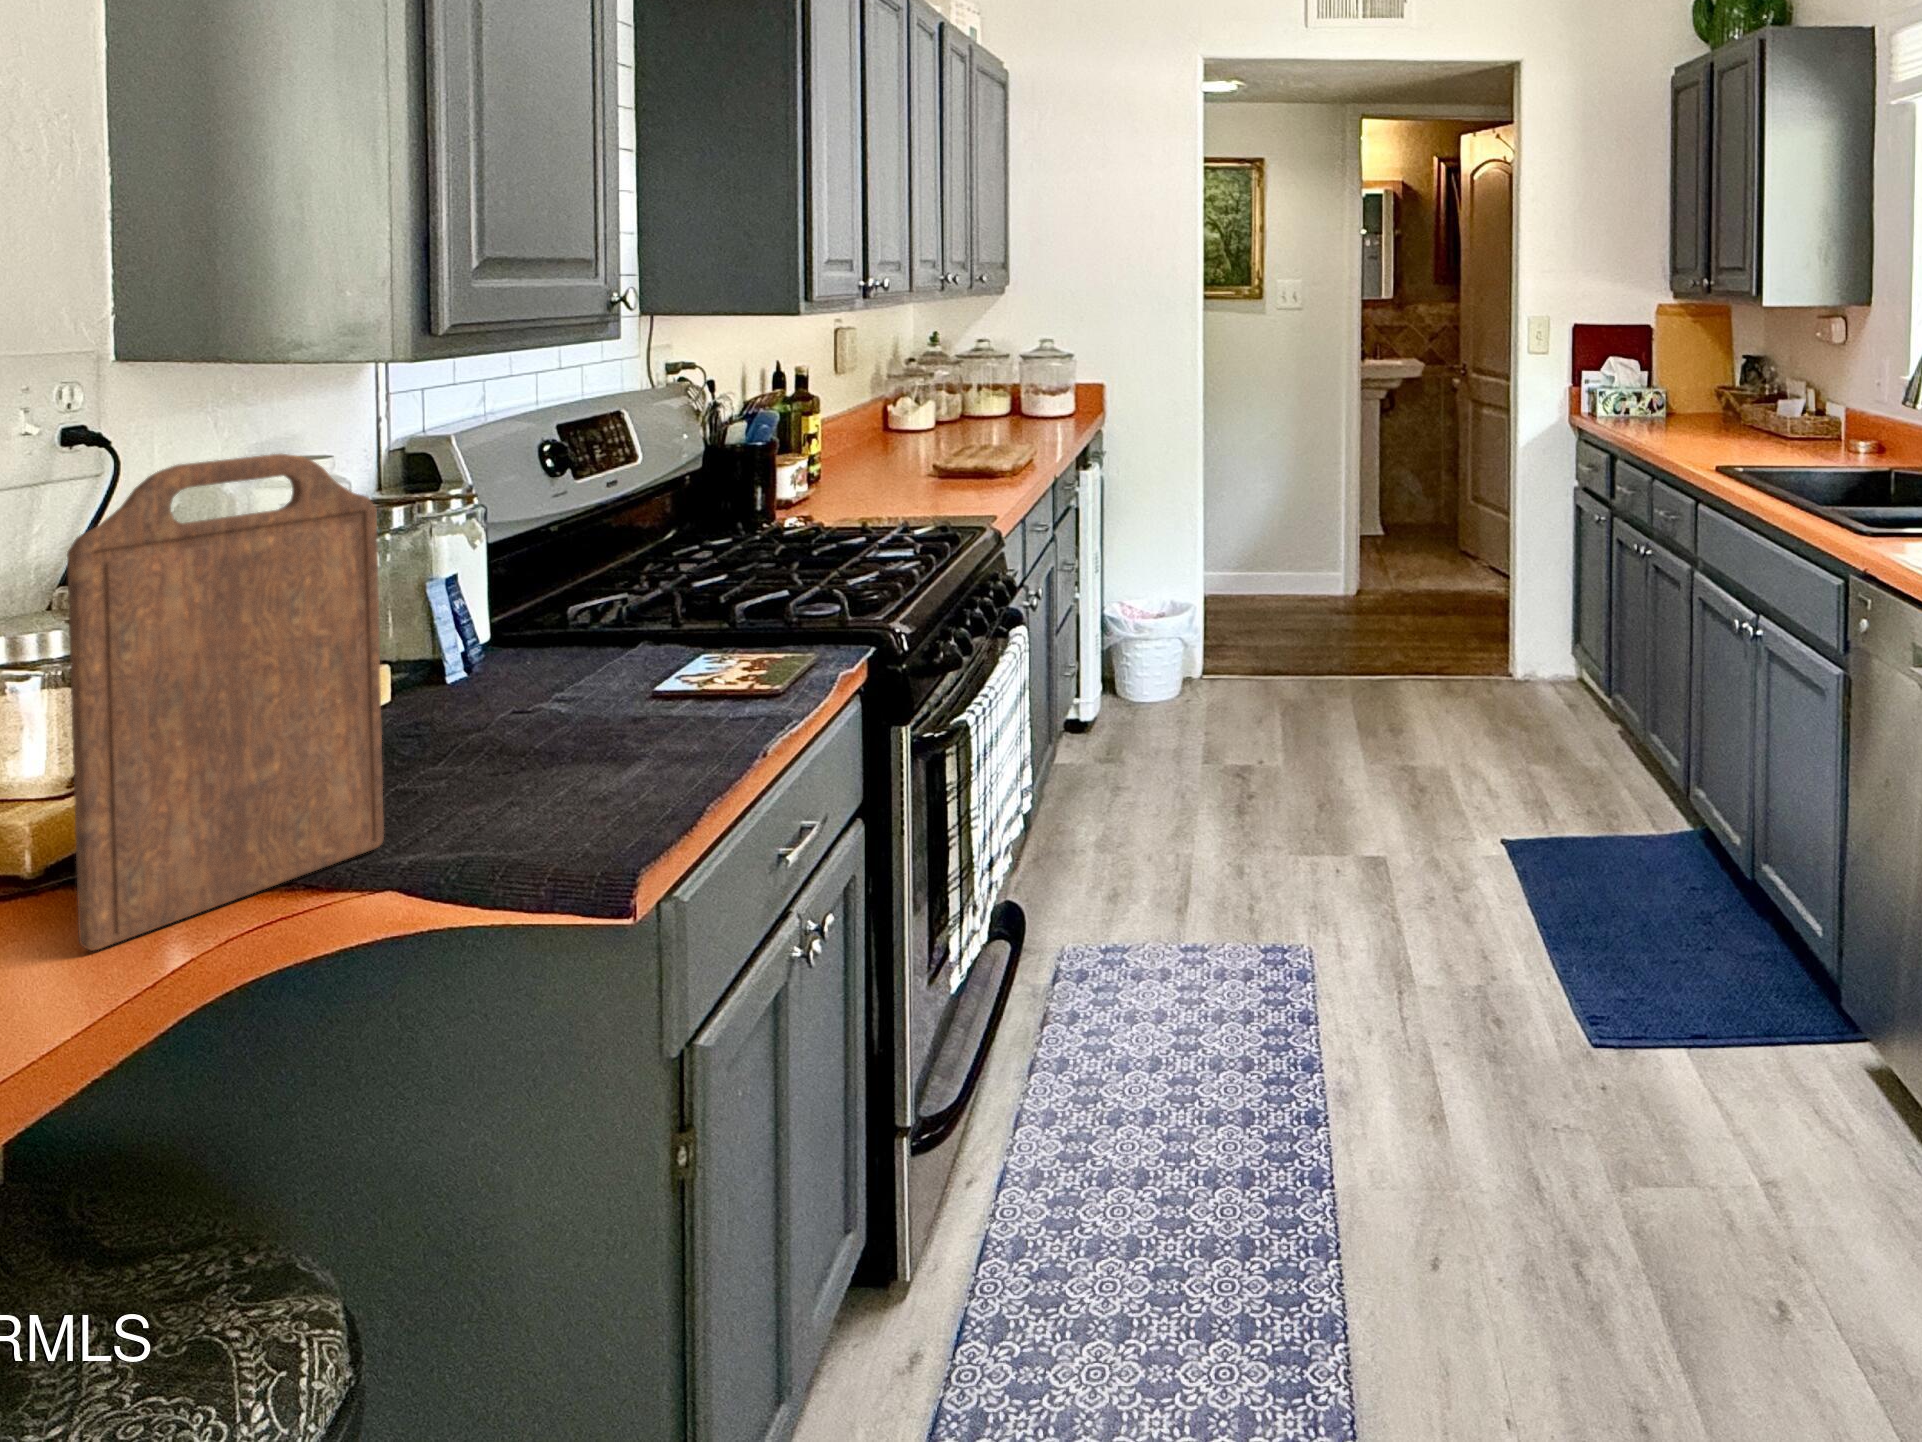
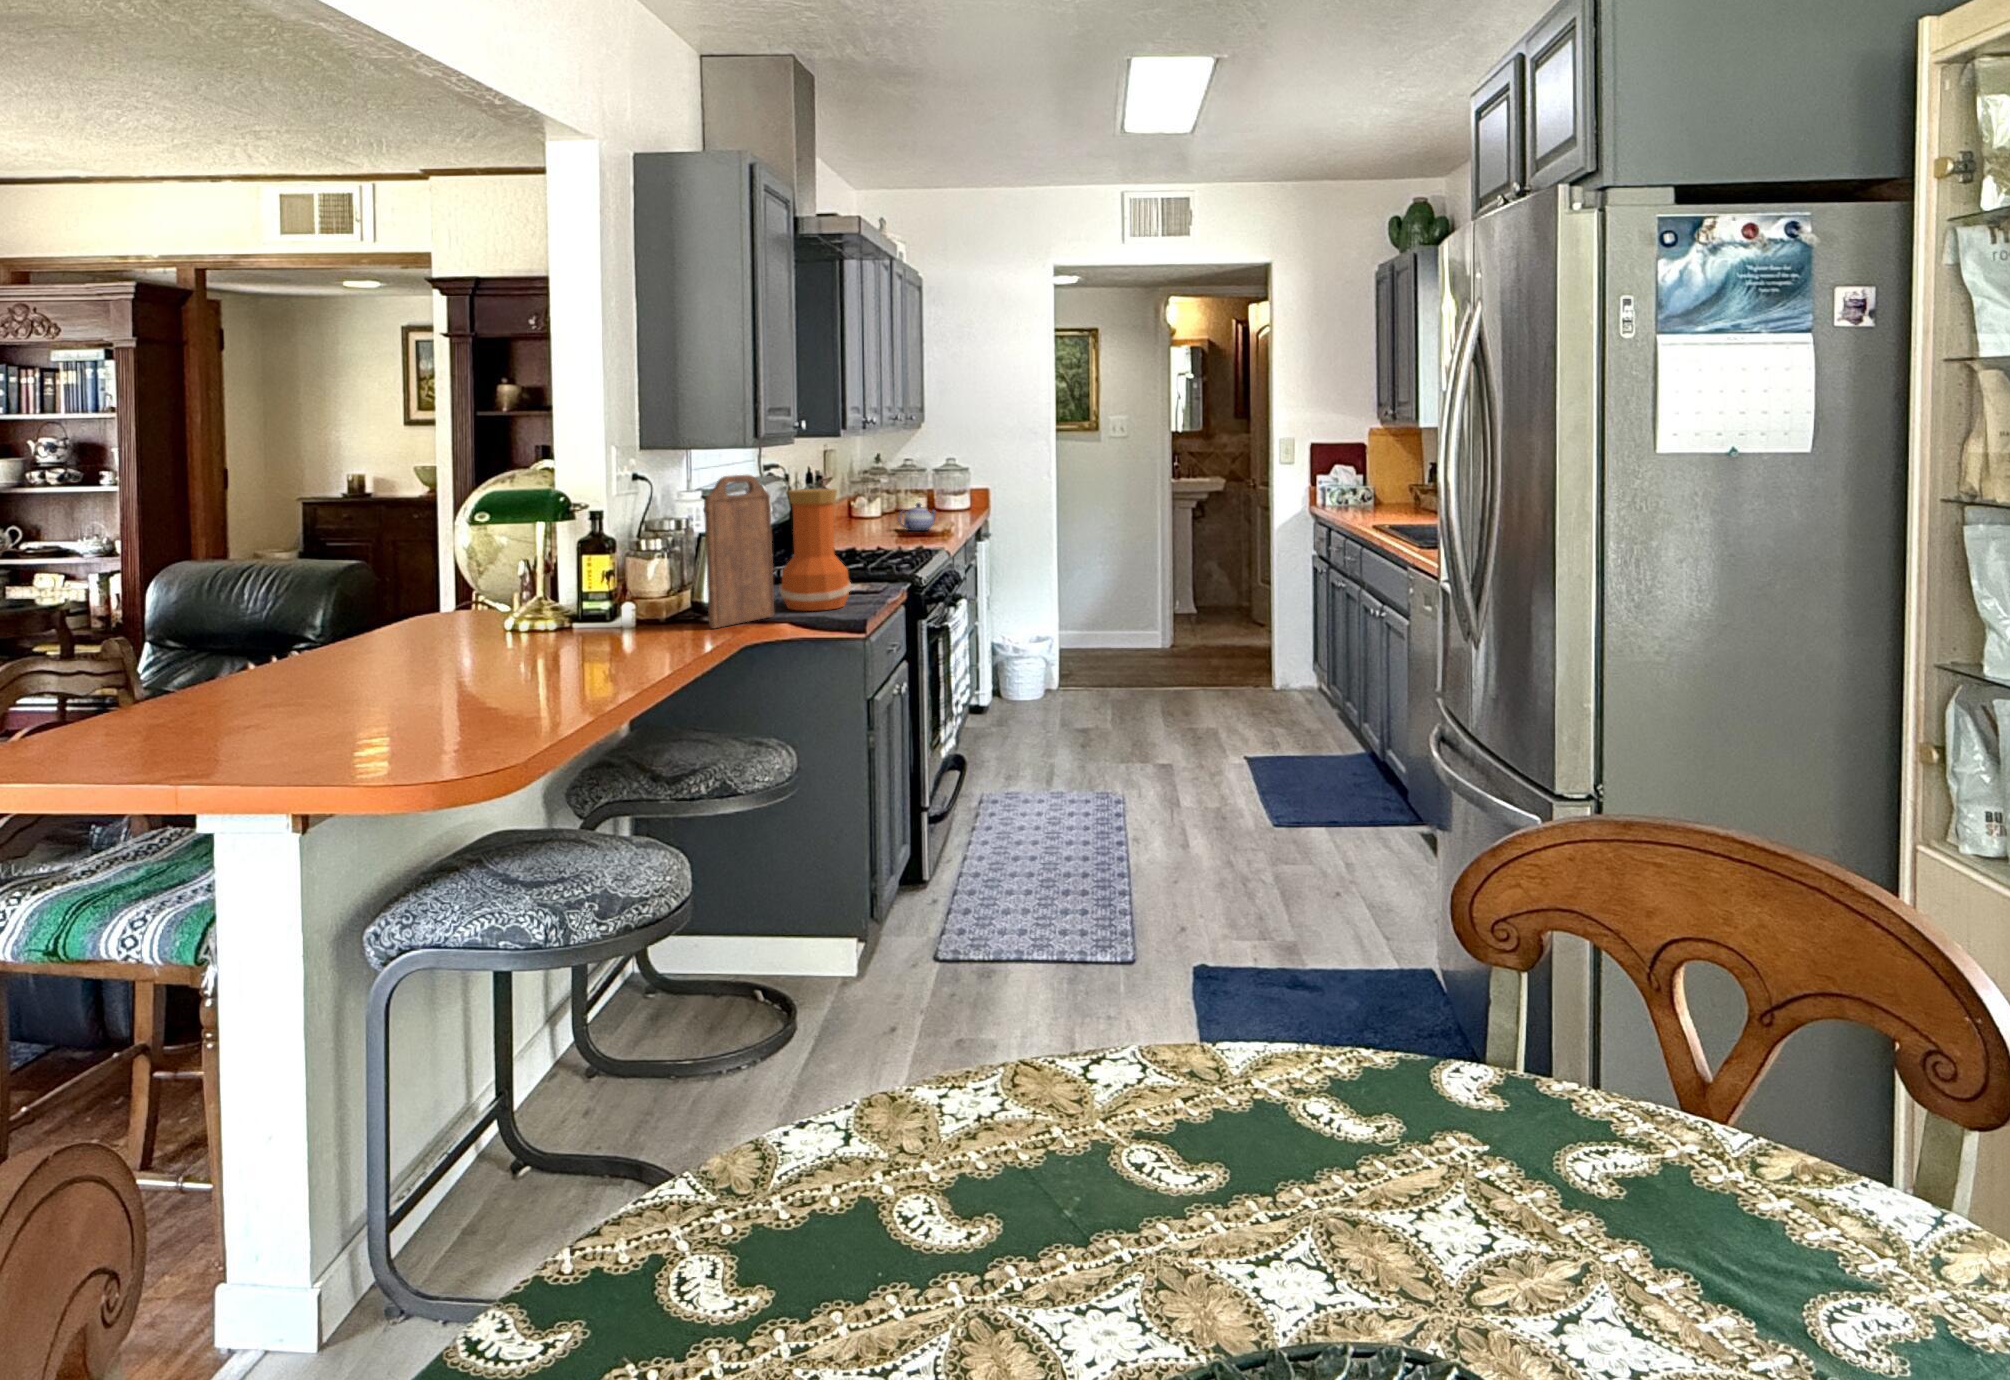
teapot: none [943,413,1008,461] -> present [898,503,935,531]
vase: none [453,464,664,802] -> present [780,489,851,611]

